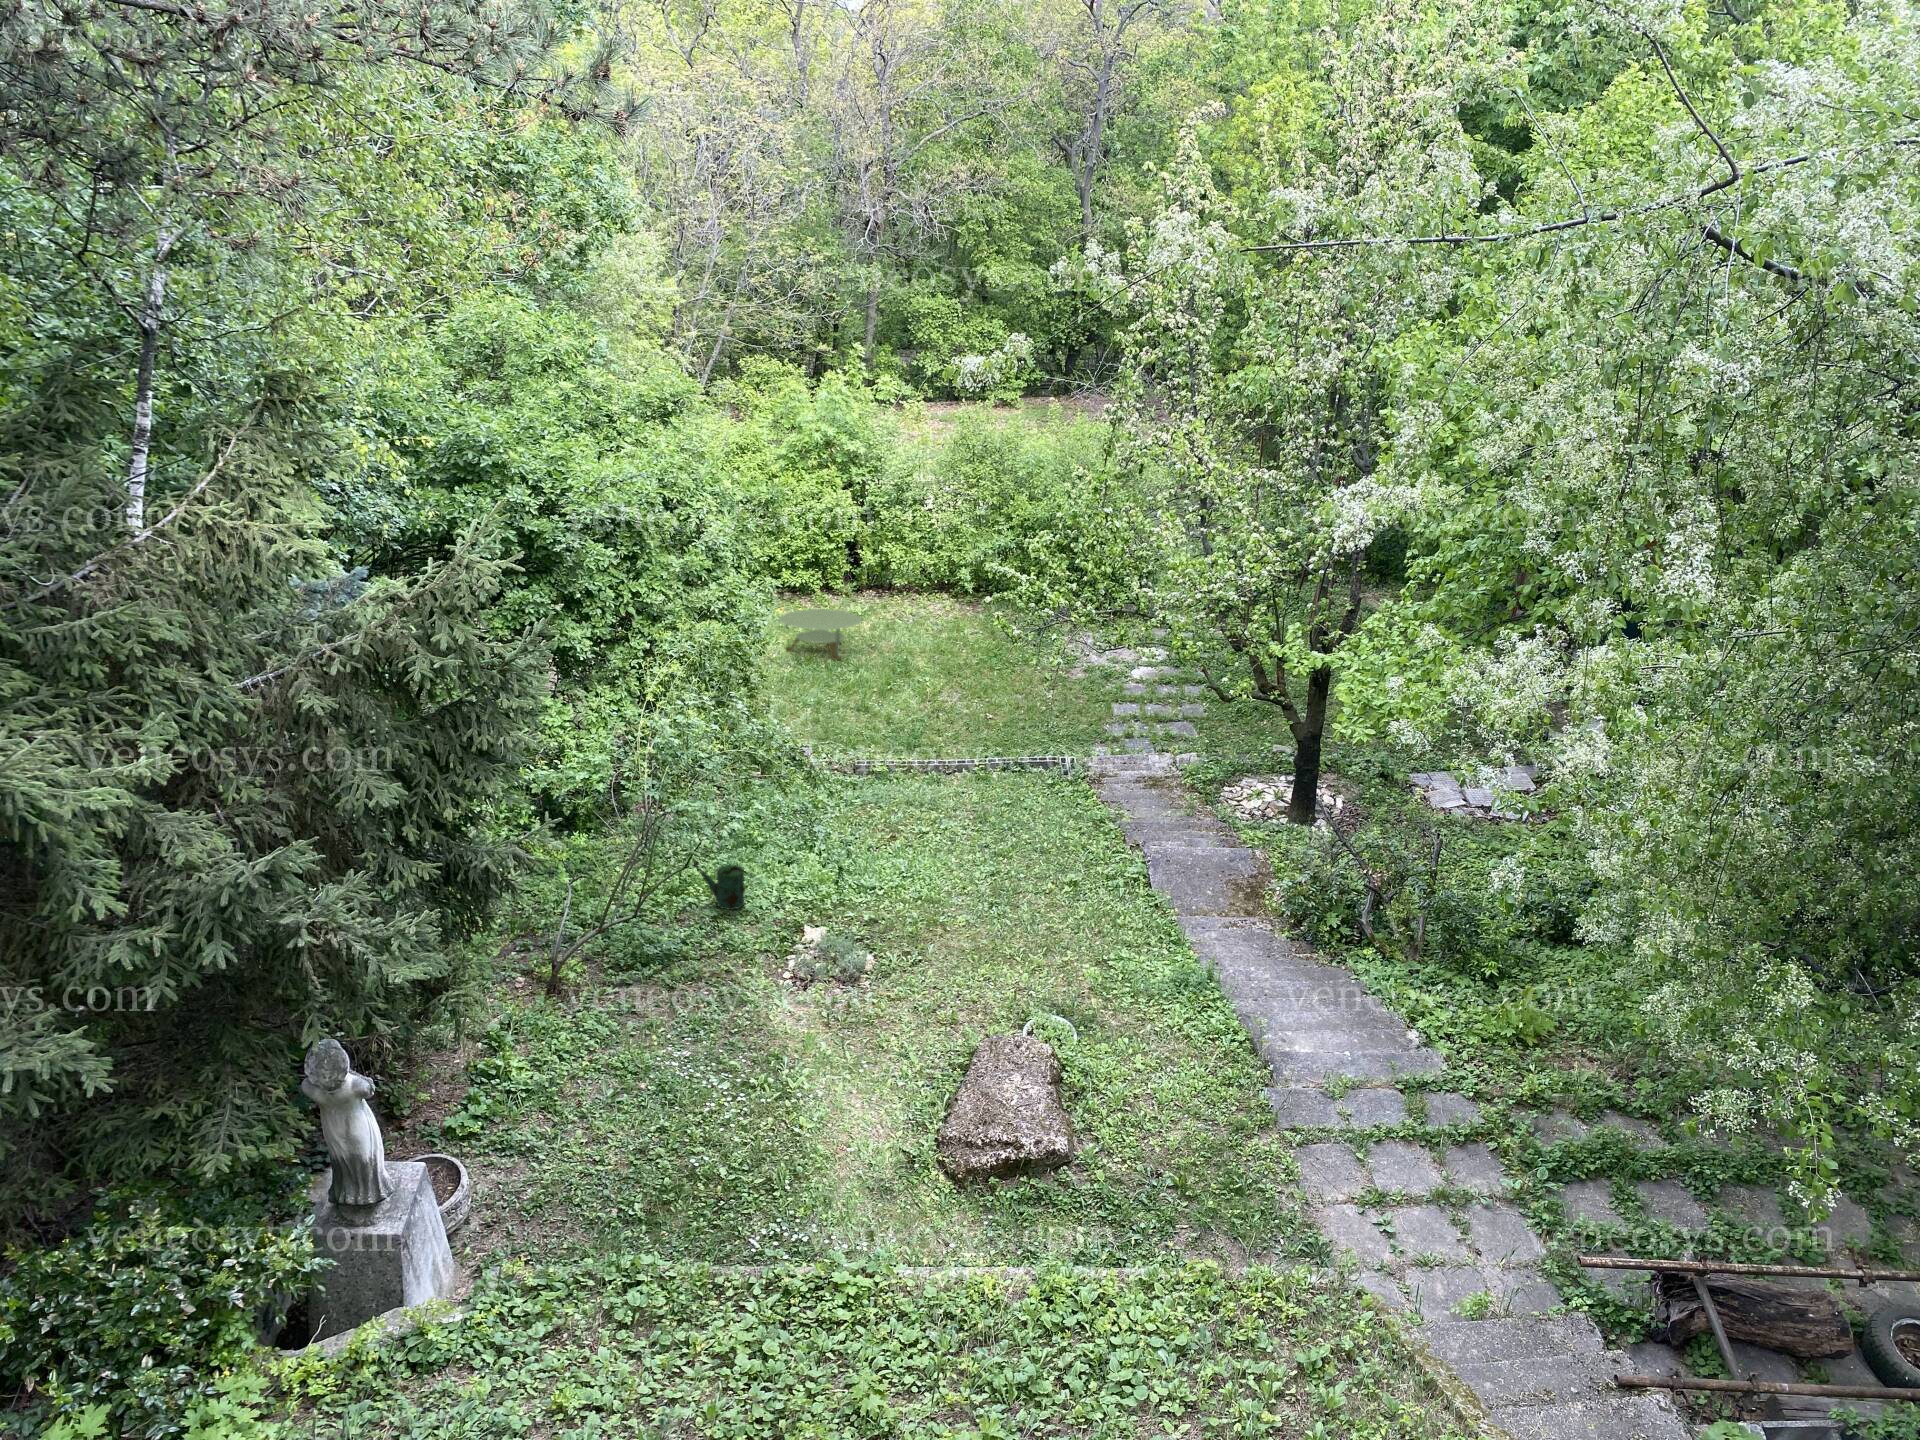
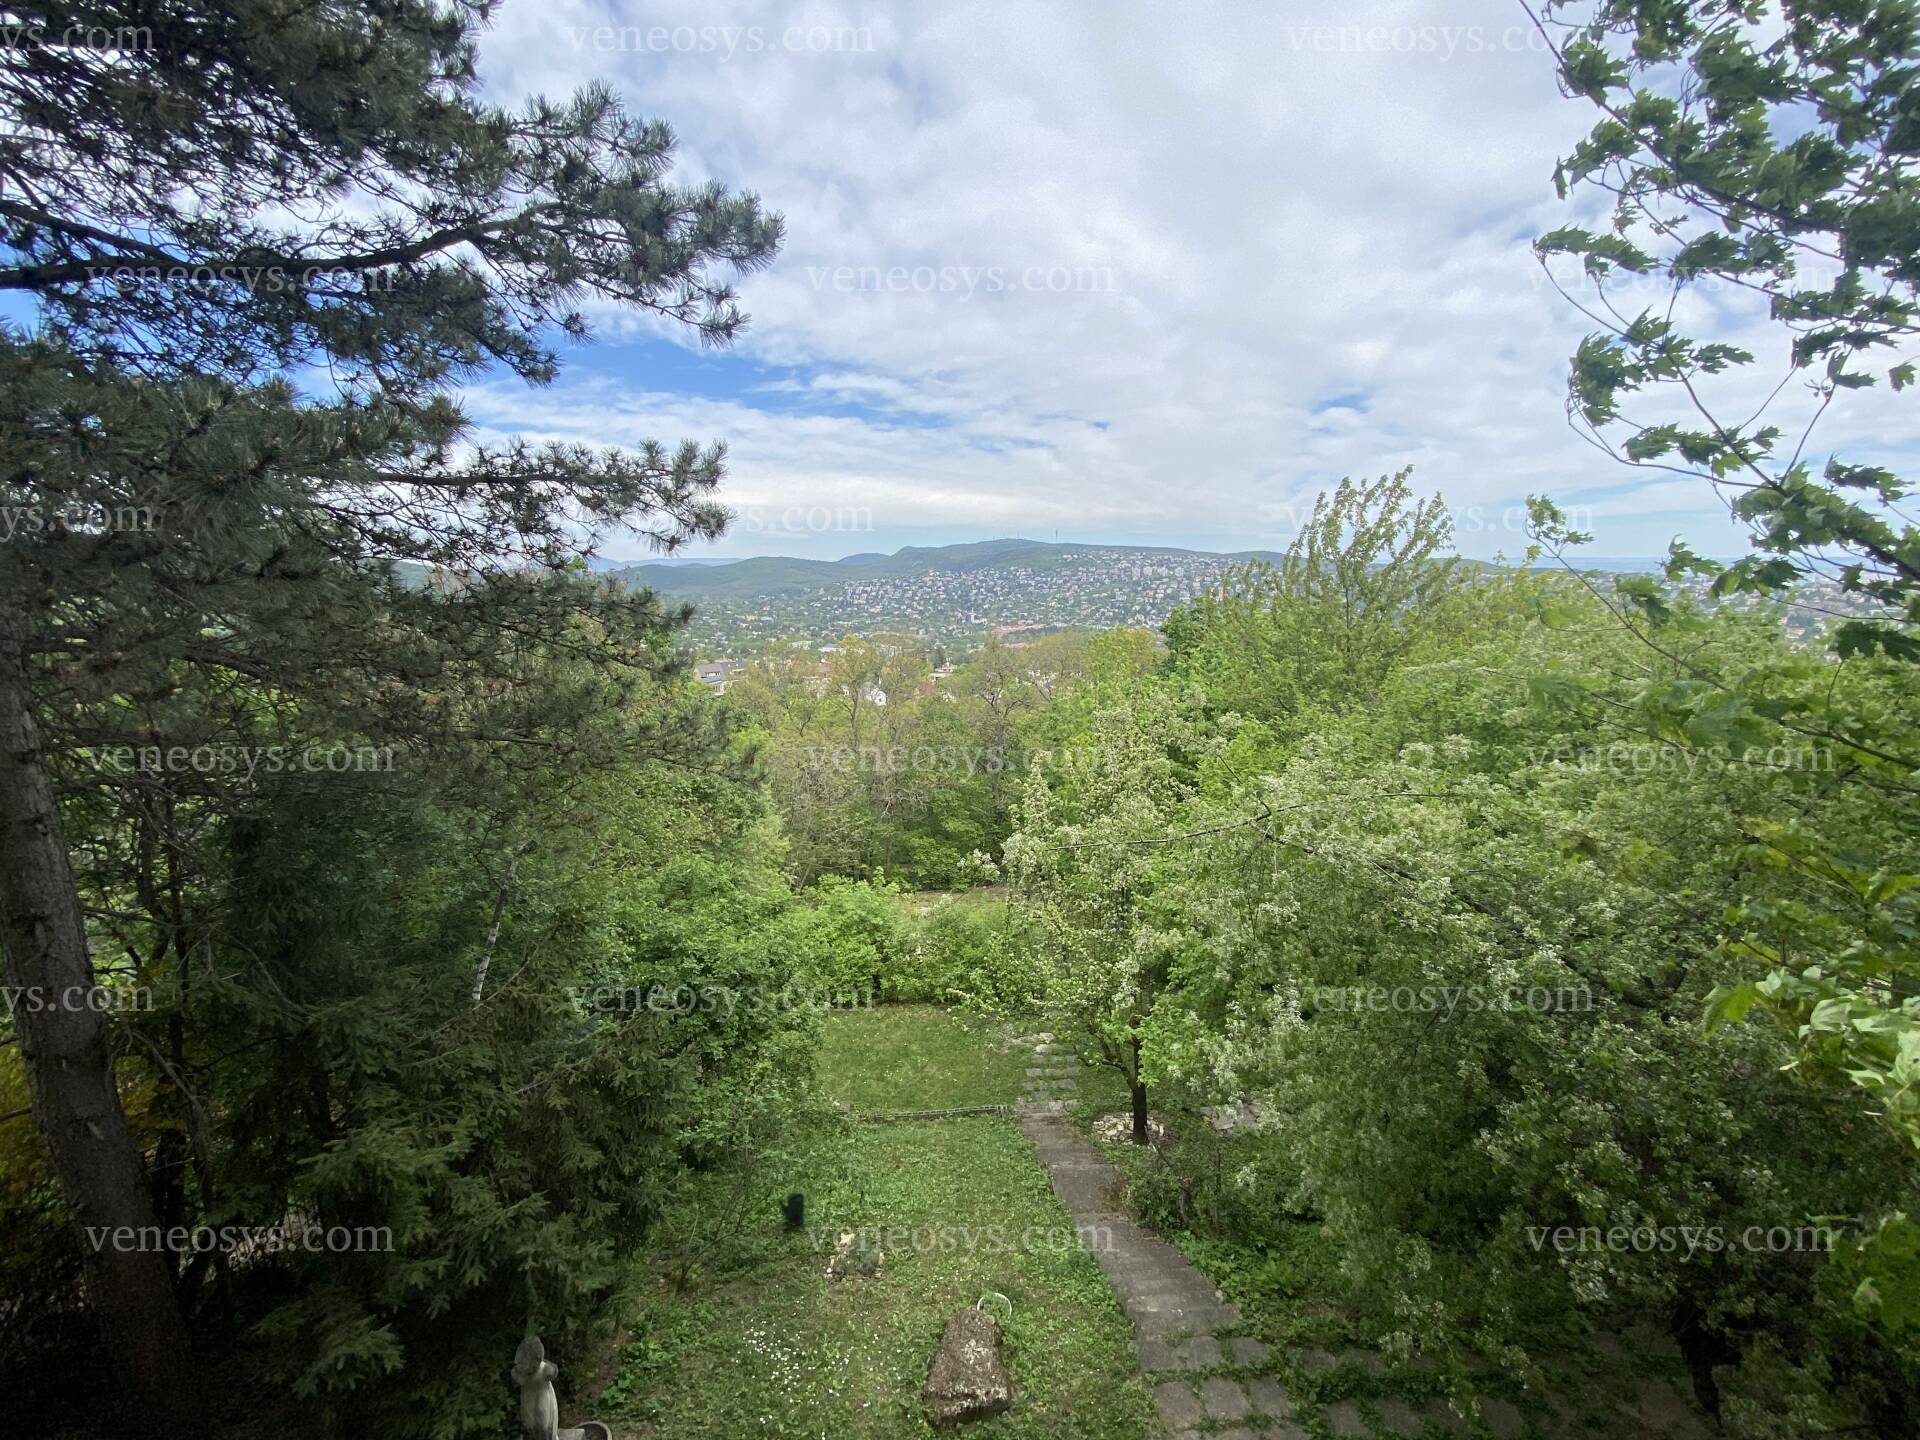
round table: present [779,609,862,660] -> none [831,1016,880,1049]

